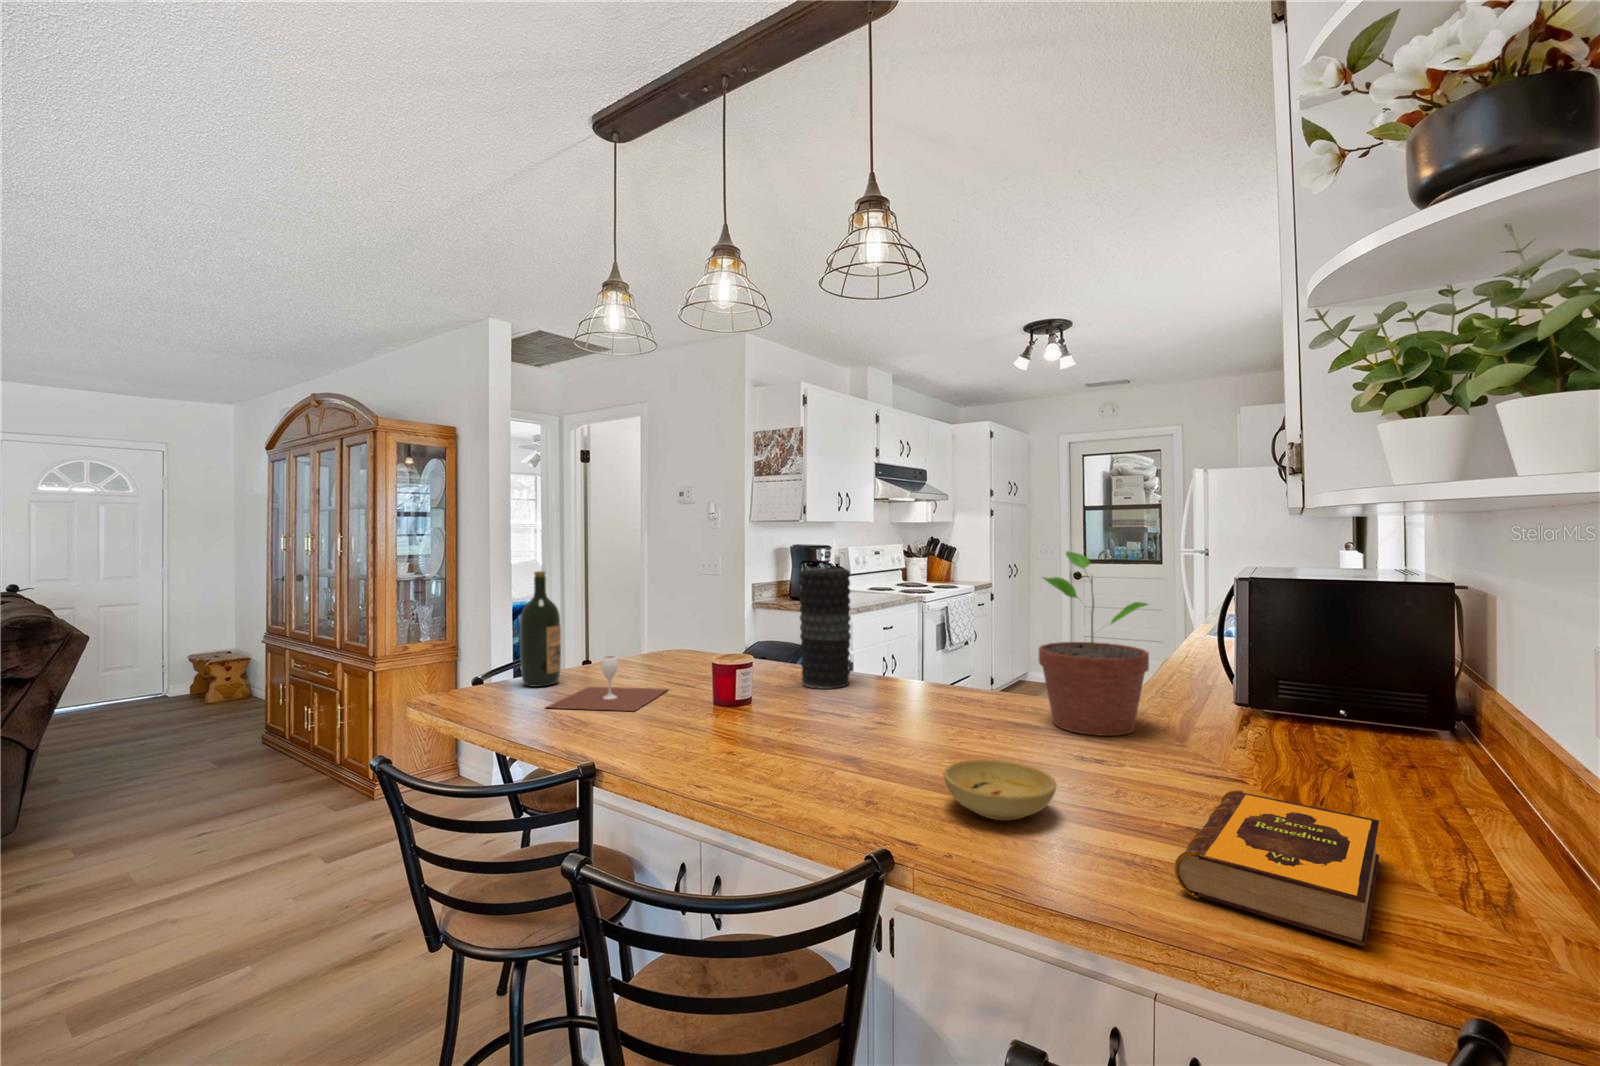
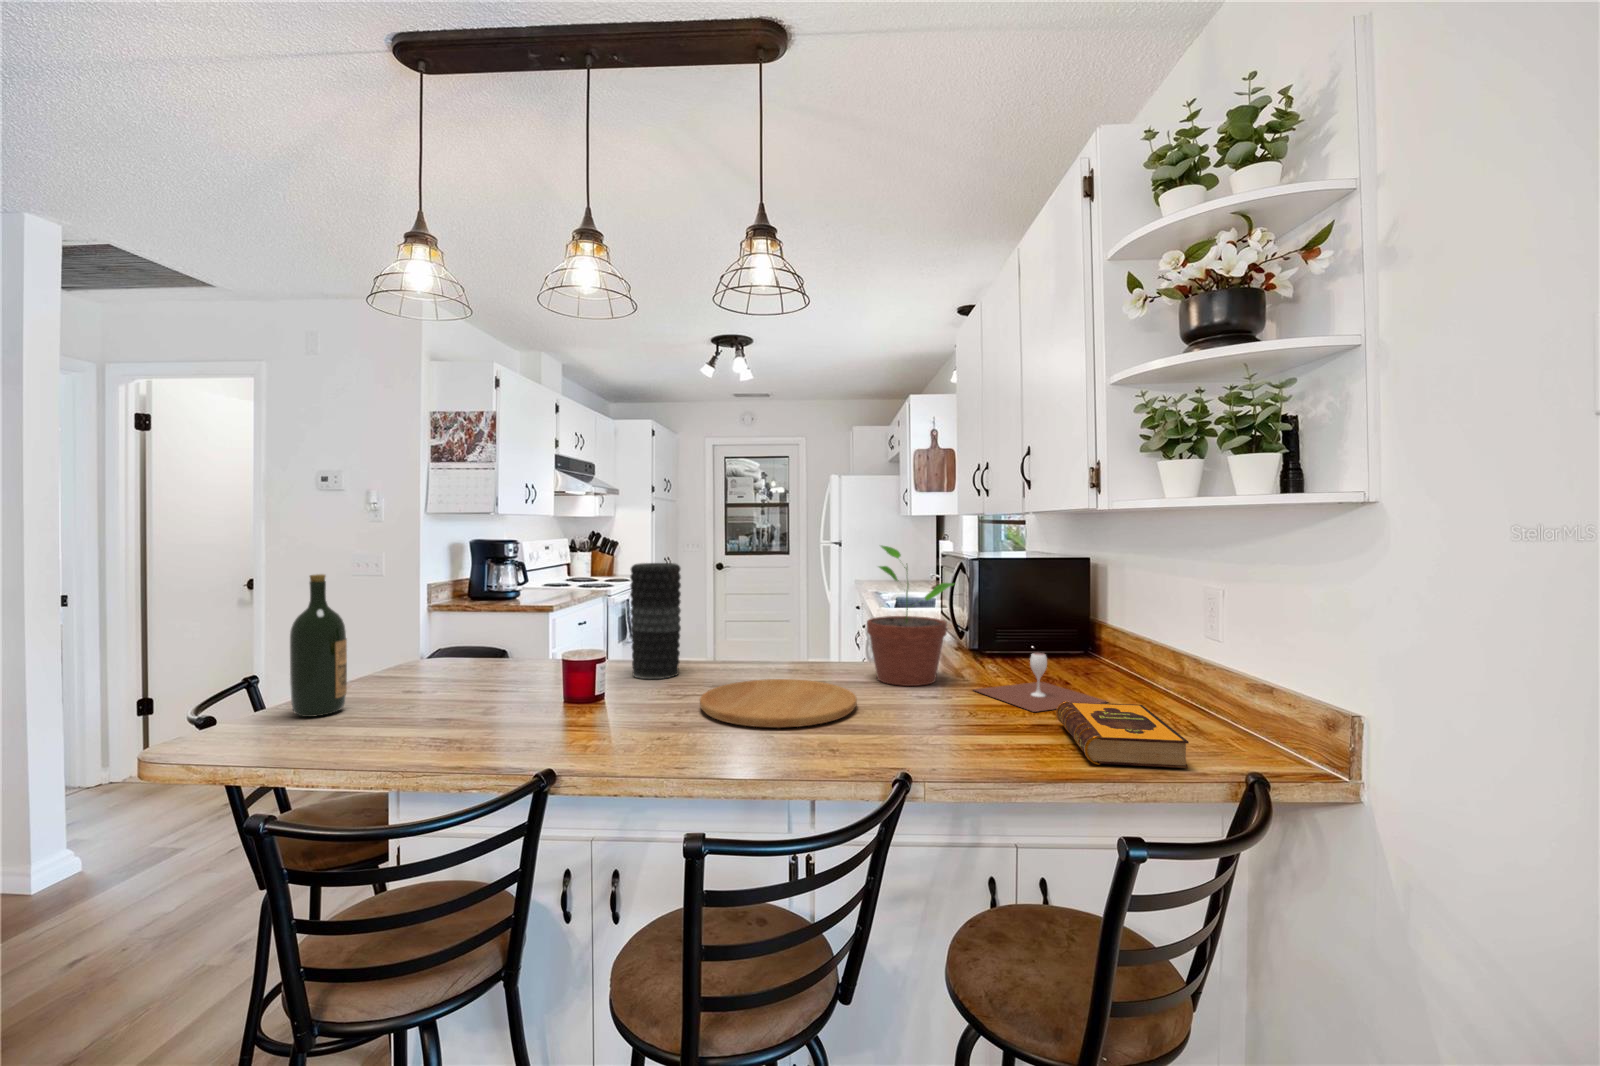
wine glass: present [547,656,667,711] -> present [974,653,1107,712]
cutting board: none [797,702,979,762] -> present [700,679,857,728]
bowl: present [943,759,1057,820] -> none [893,707,976,748]

